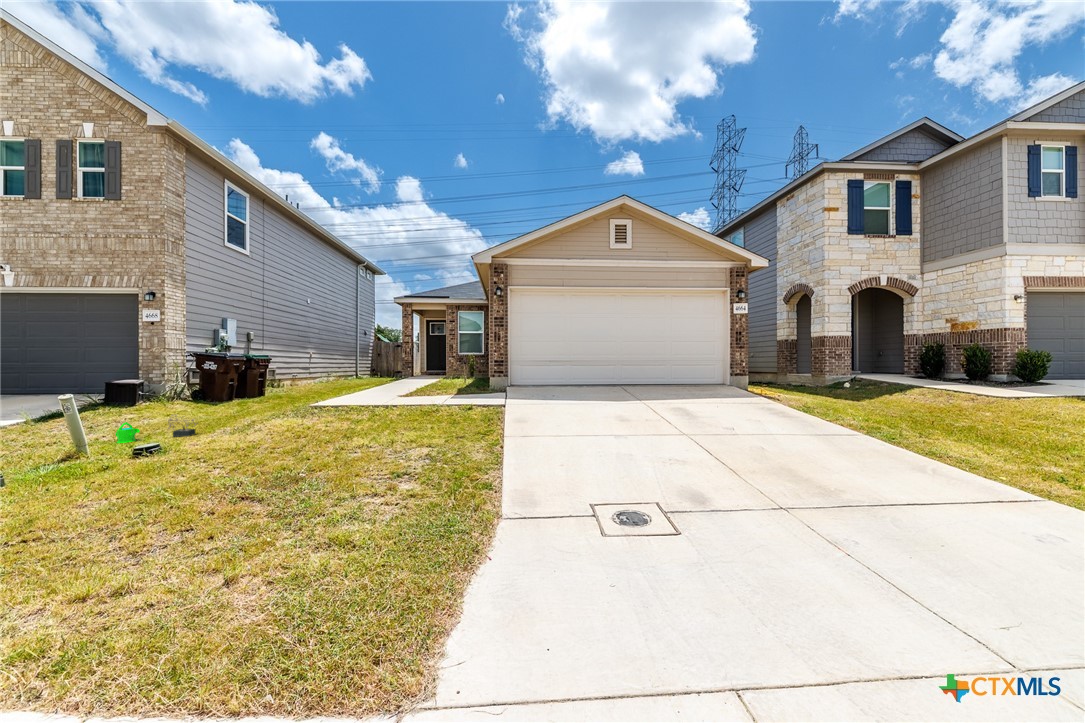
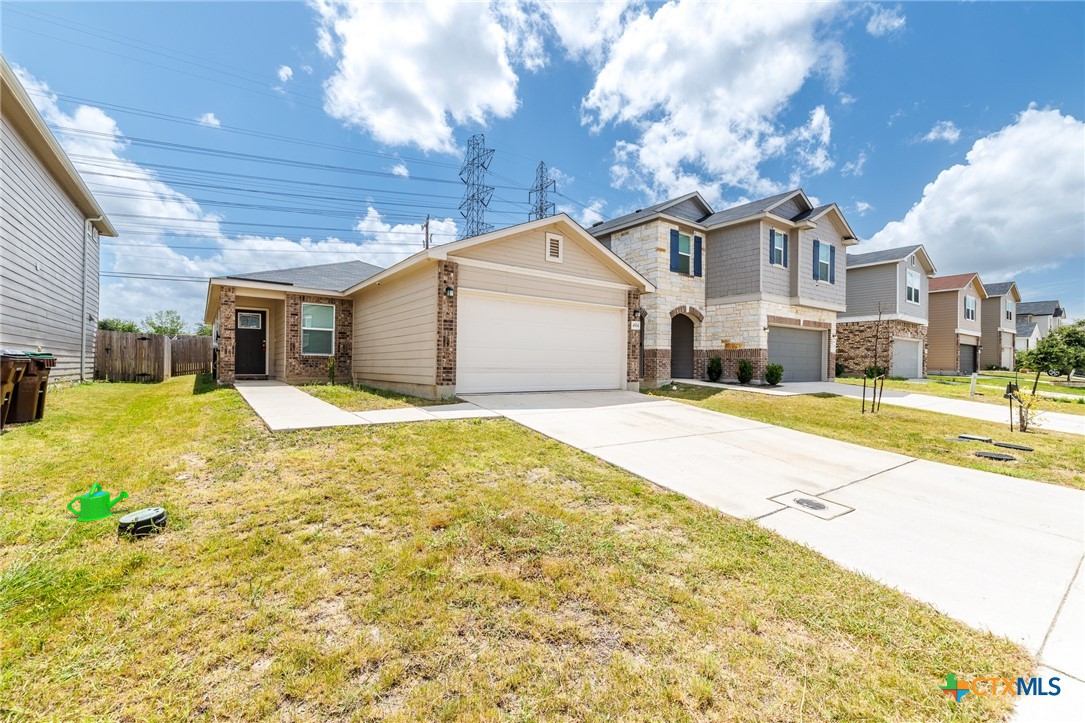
decorative plant: present [168,415,196,437] -> none [159,460,212,497]

